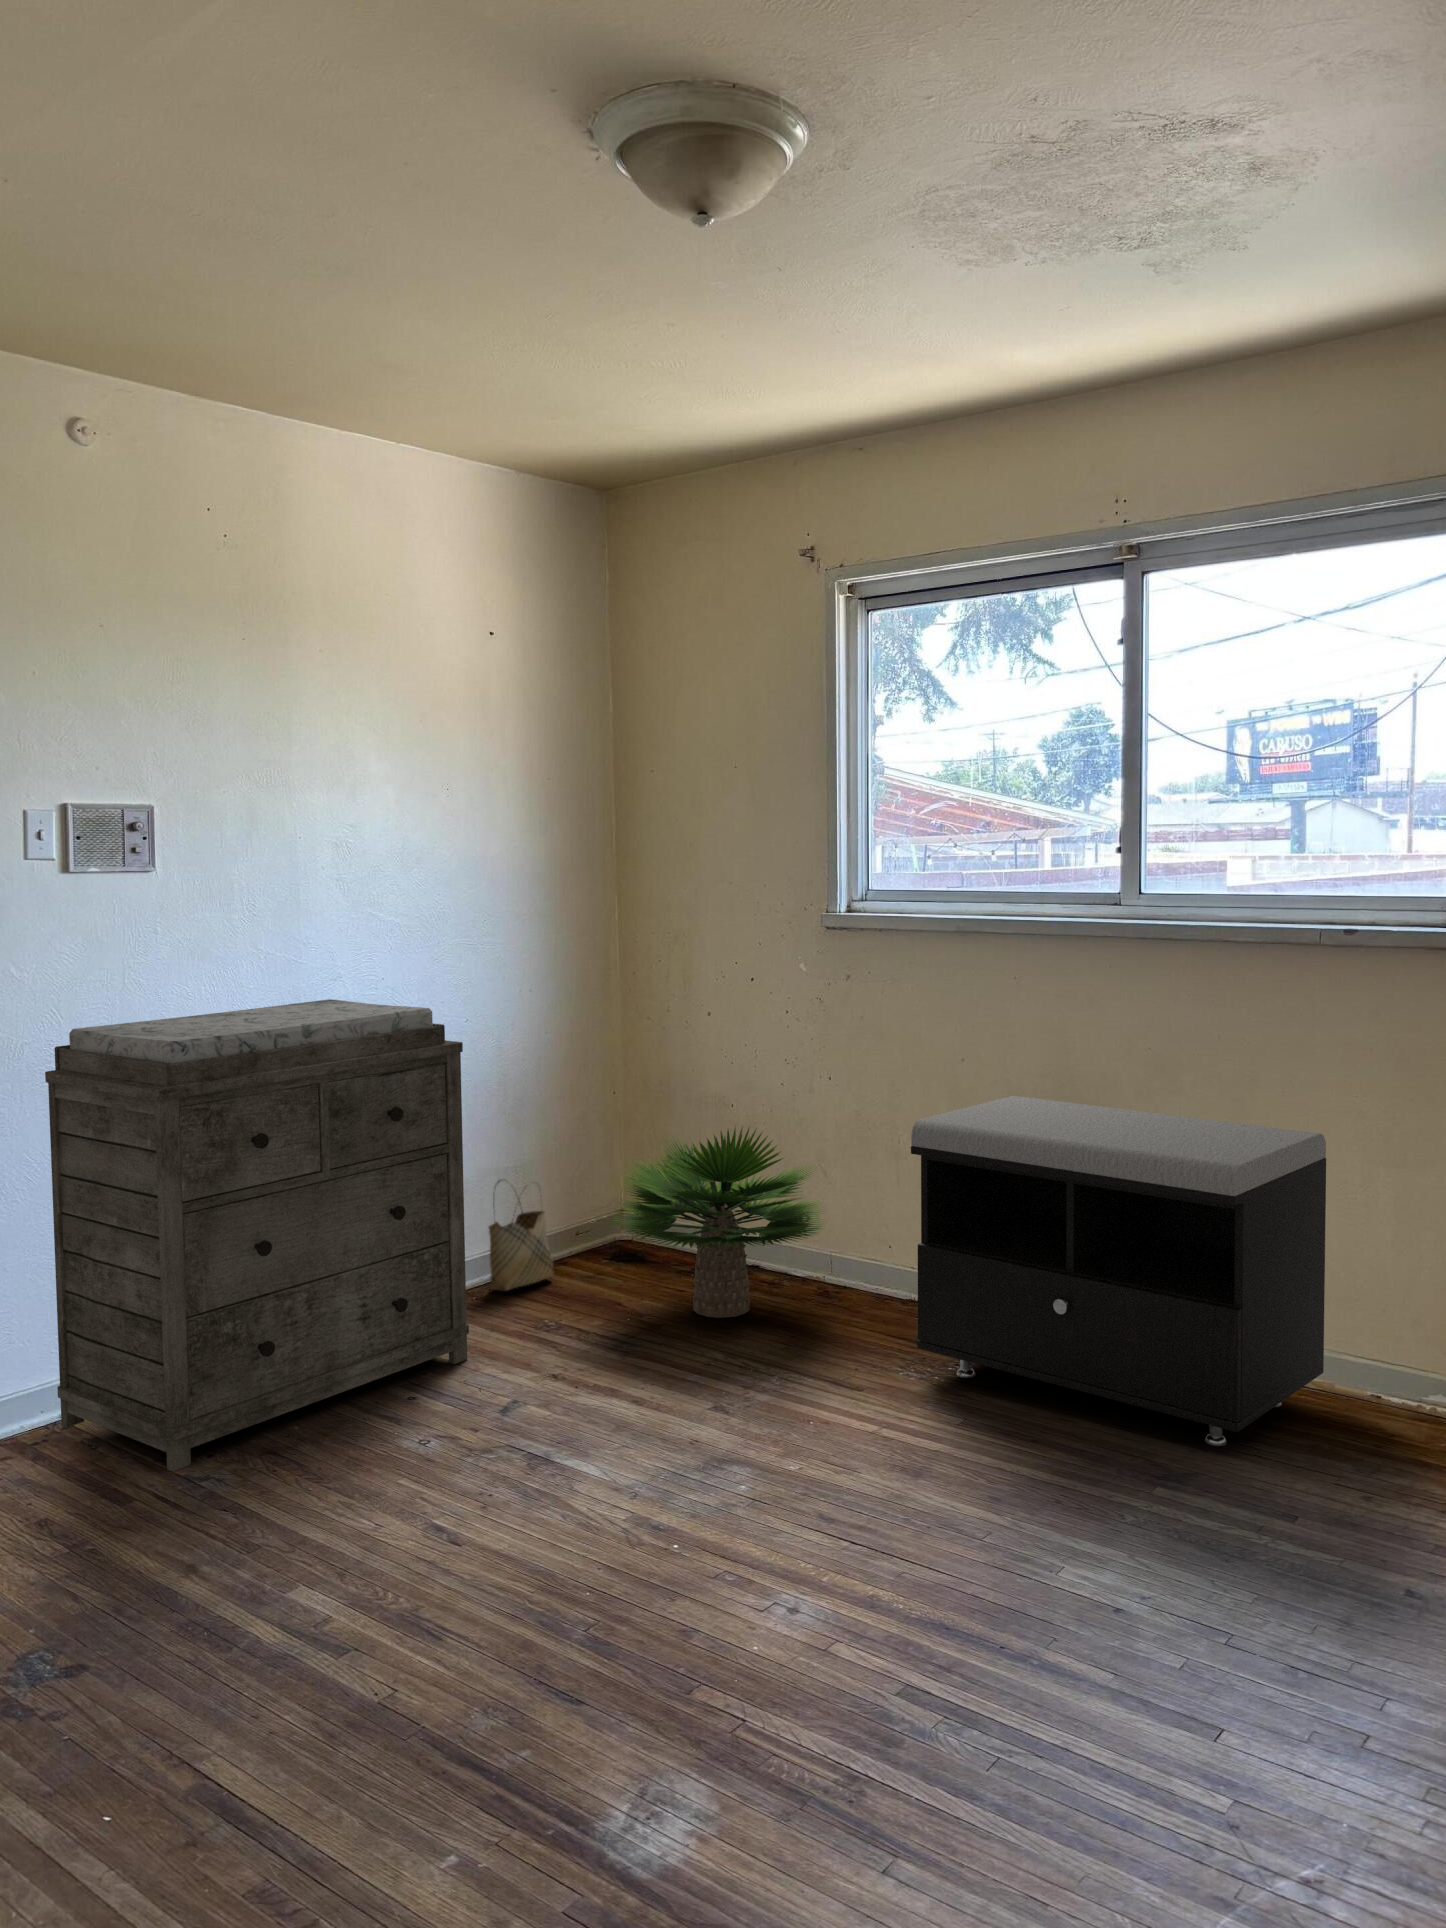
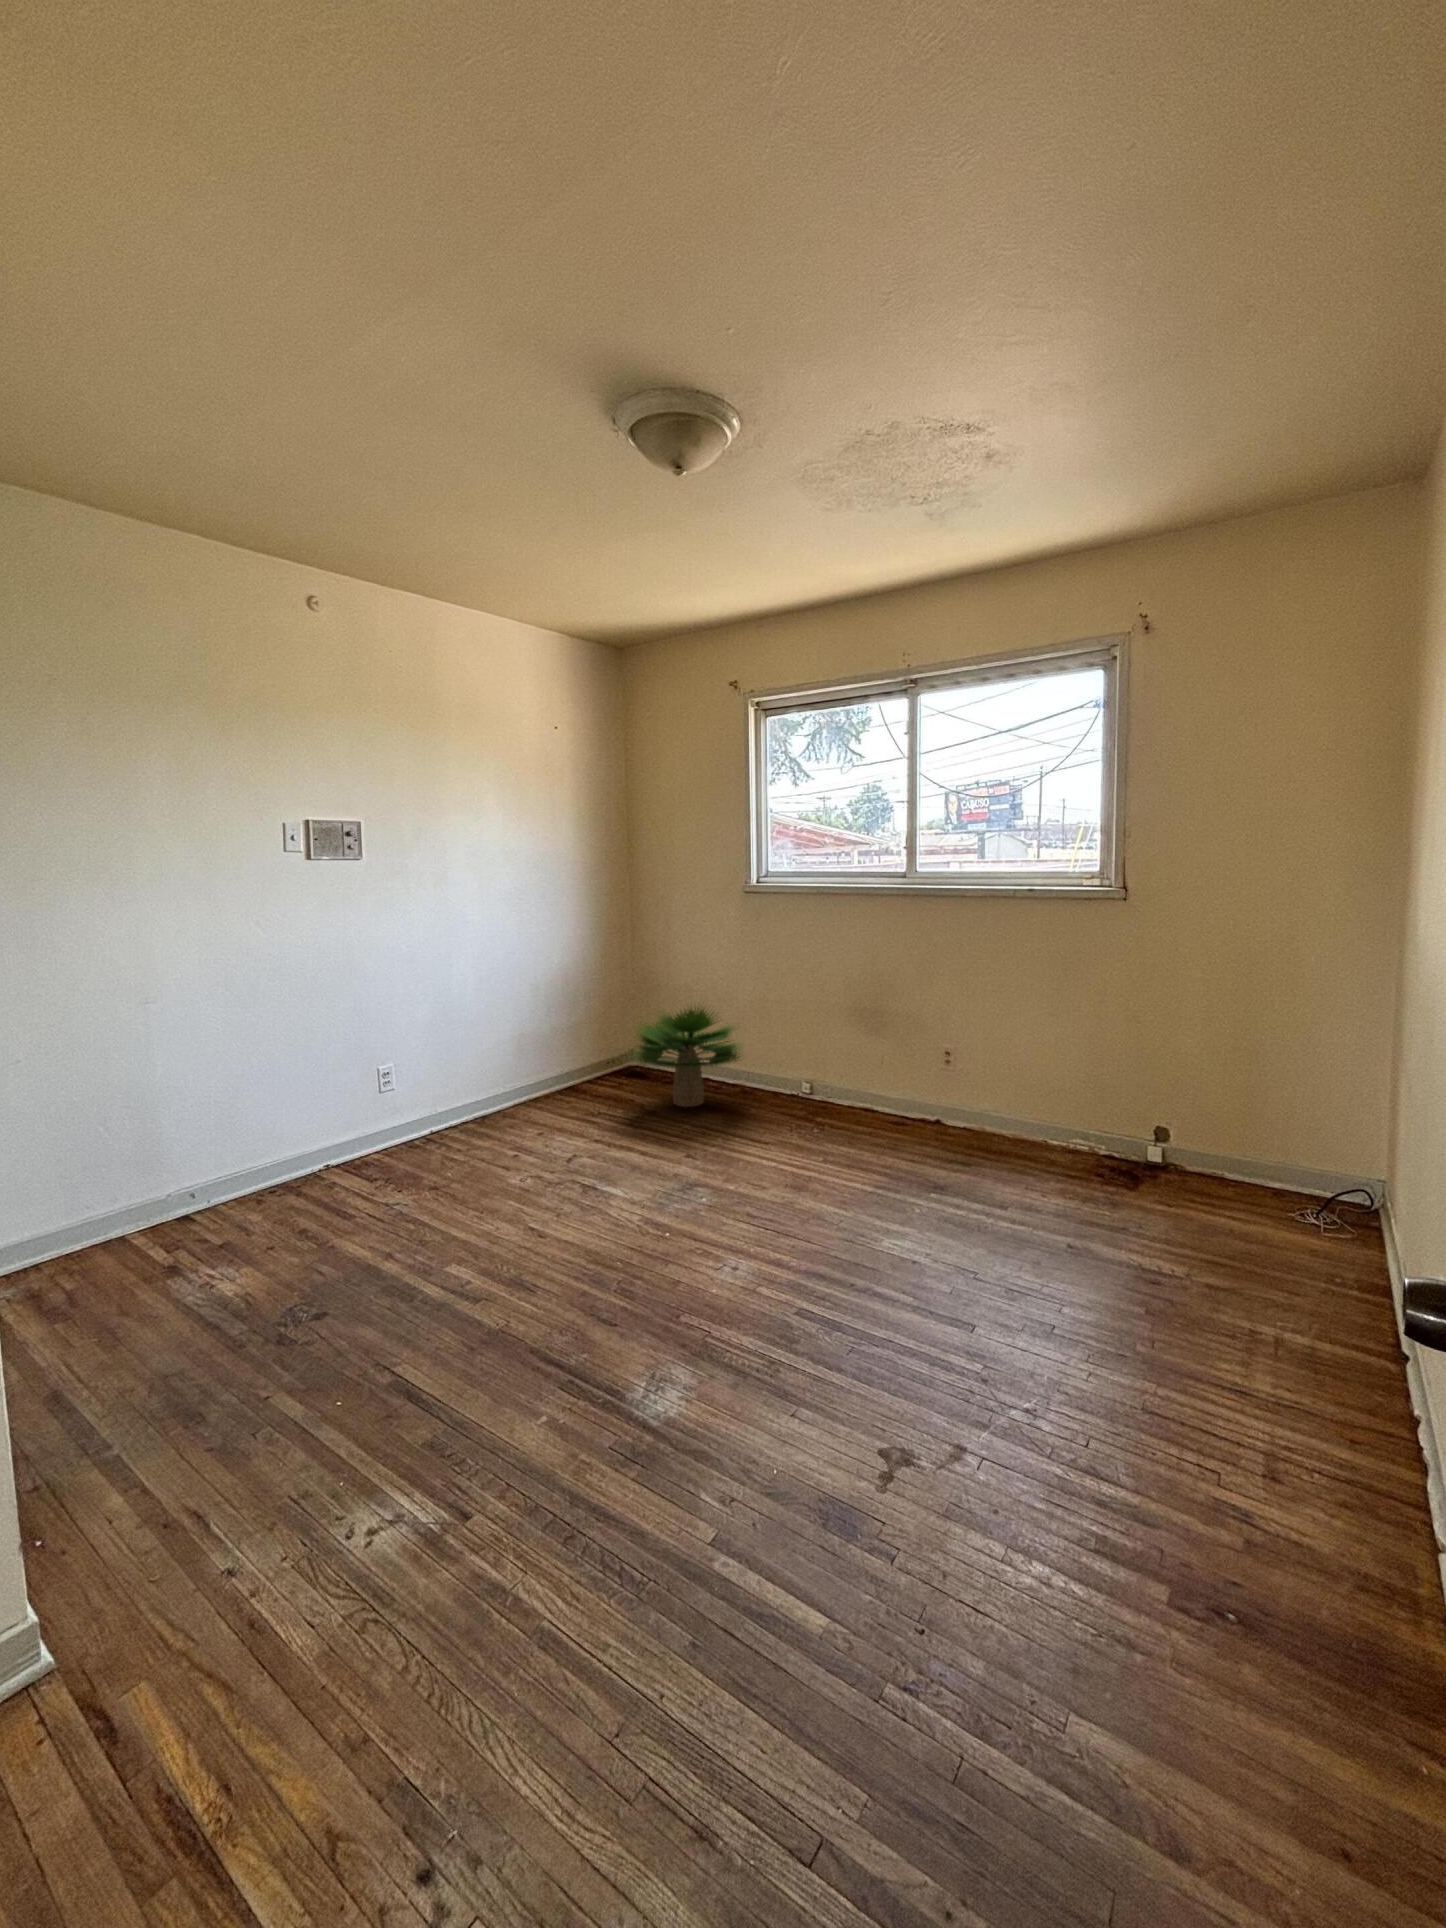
dresser: present [45,999,469,1471] -> none [300,934,548,1200]
storage bench: present [911,1096,1326,1446] -> none [793,983,1017,1169]
woven basket: present [489,1180,553,1291] -> none [559,1033,595,1095]

